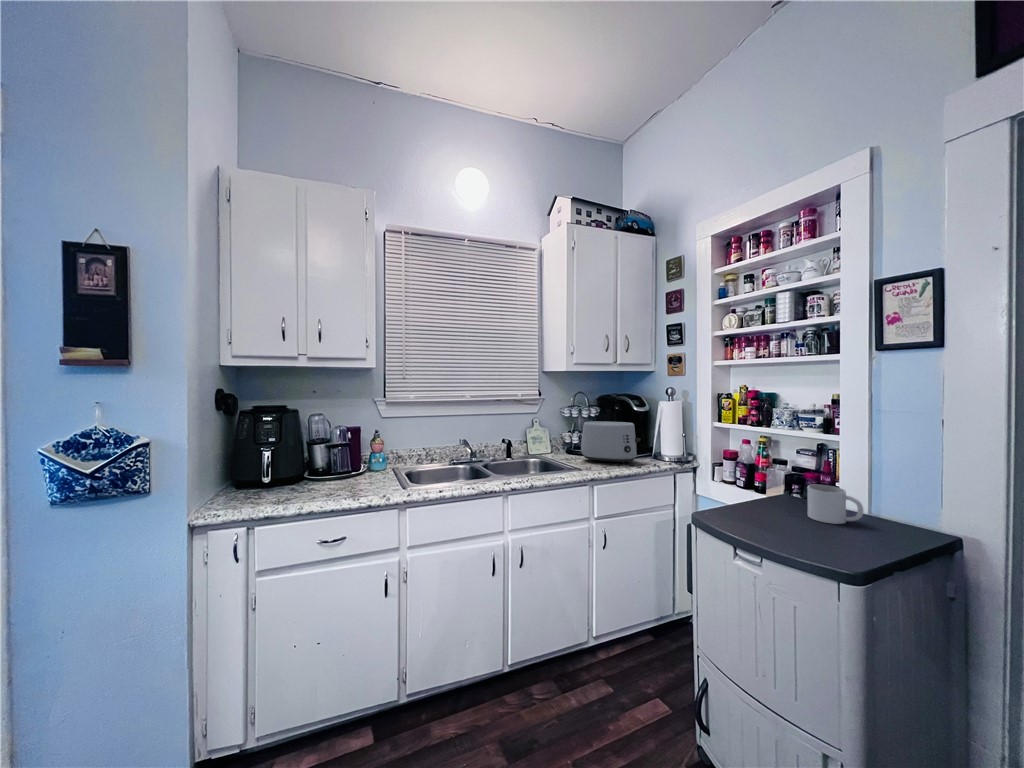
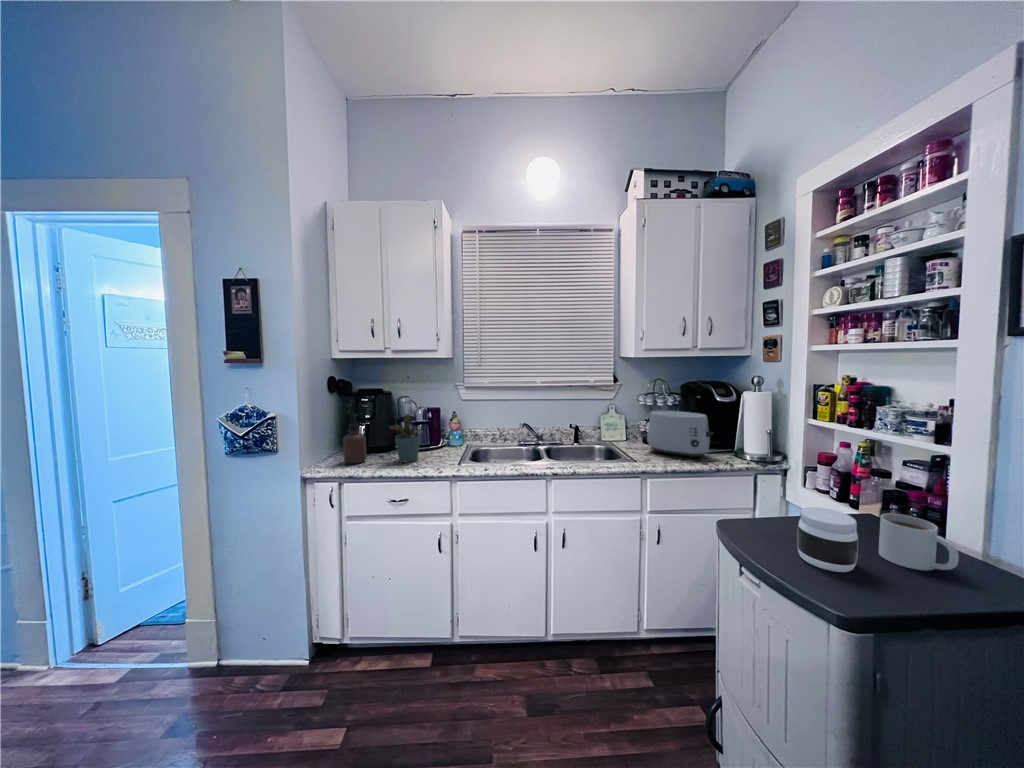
potted plant: none [311,434,355,493] -> present [389,414,422,463]
soap dispenser: none [245,436,277,501] -> present [343,414,367,464]
jar: none [762,485,808,534] -> present [797,507,858,572]

